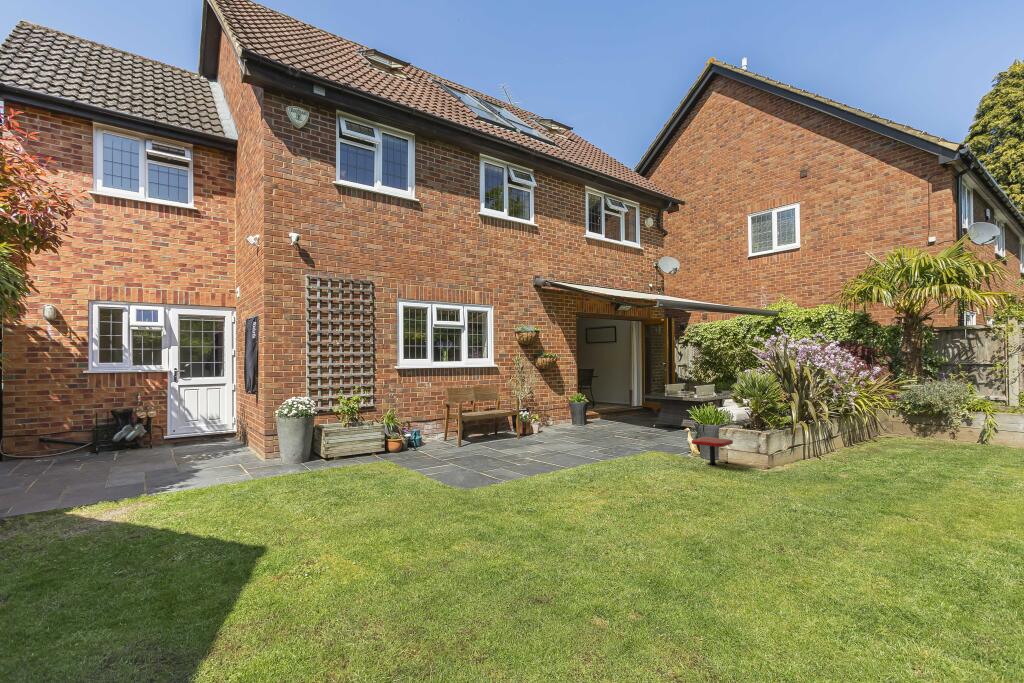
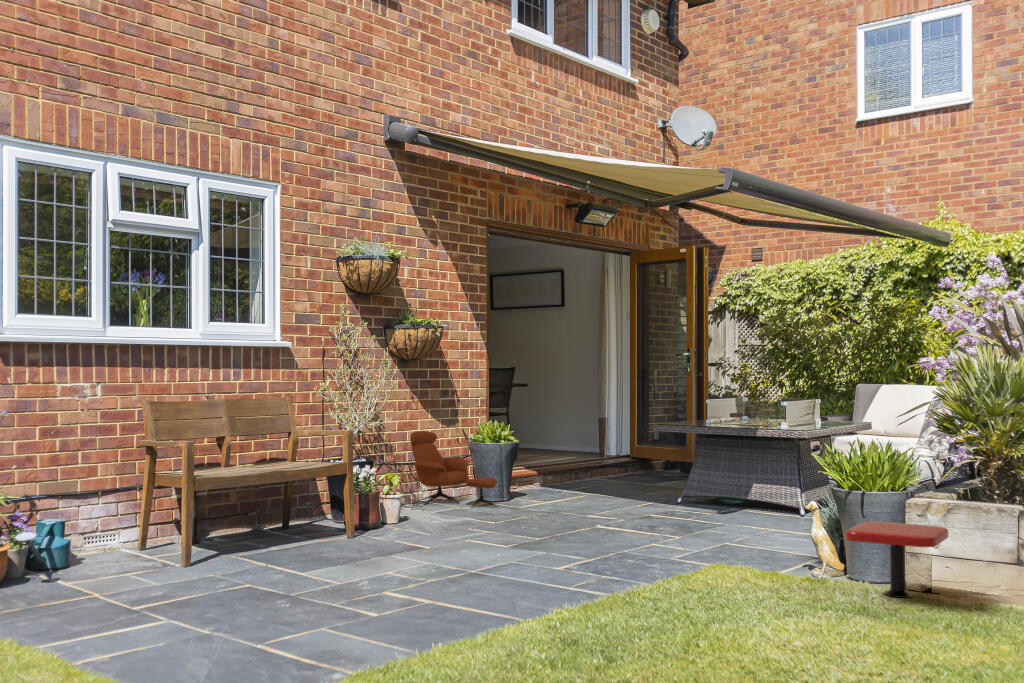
lounge chair: none [545,398,578,428] -> present [410,431,497,507]

